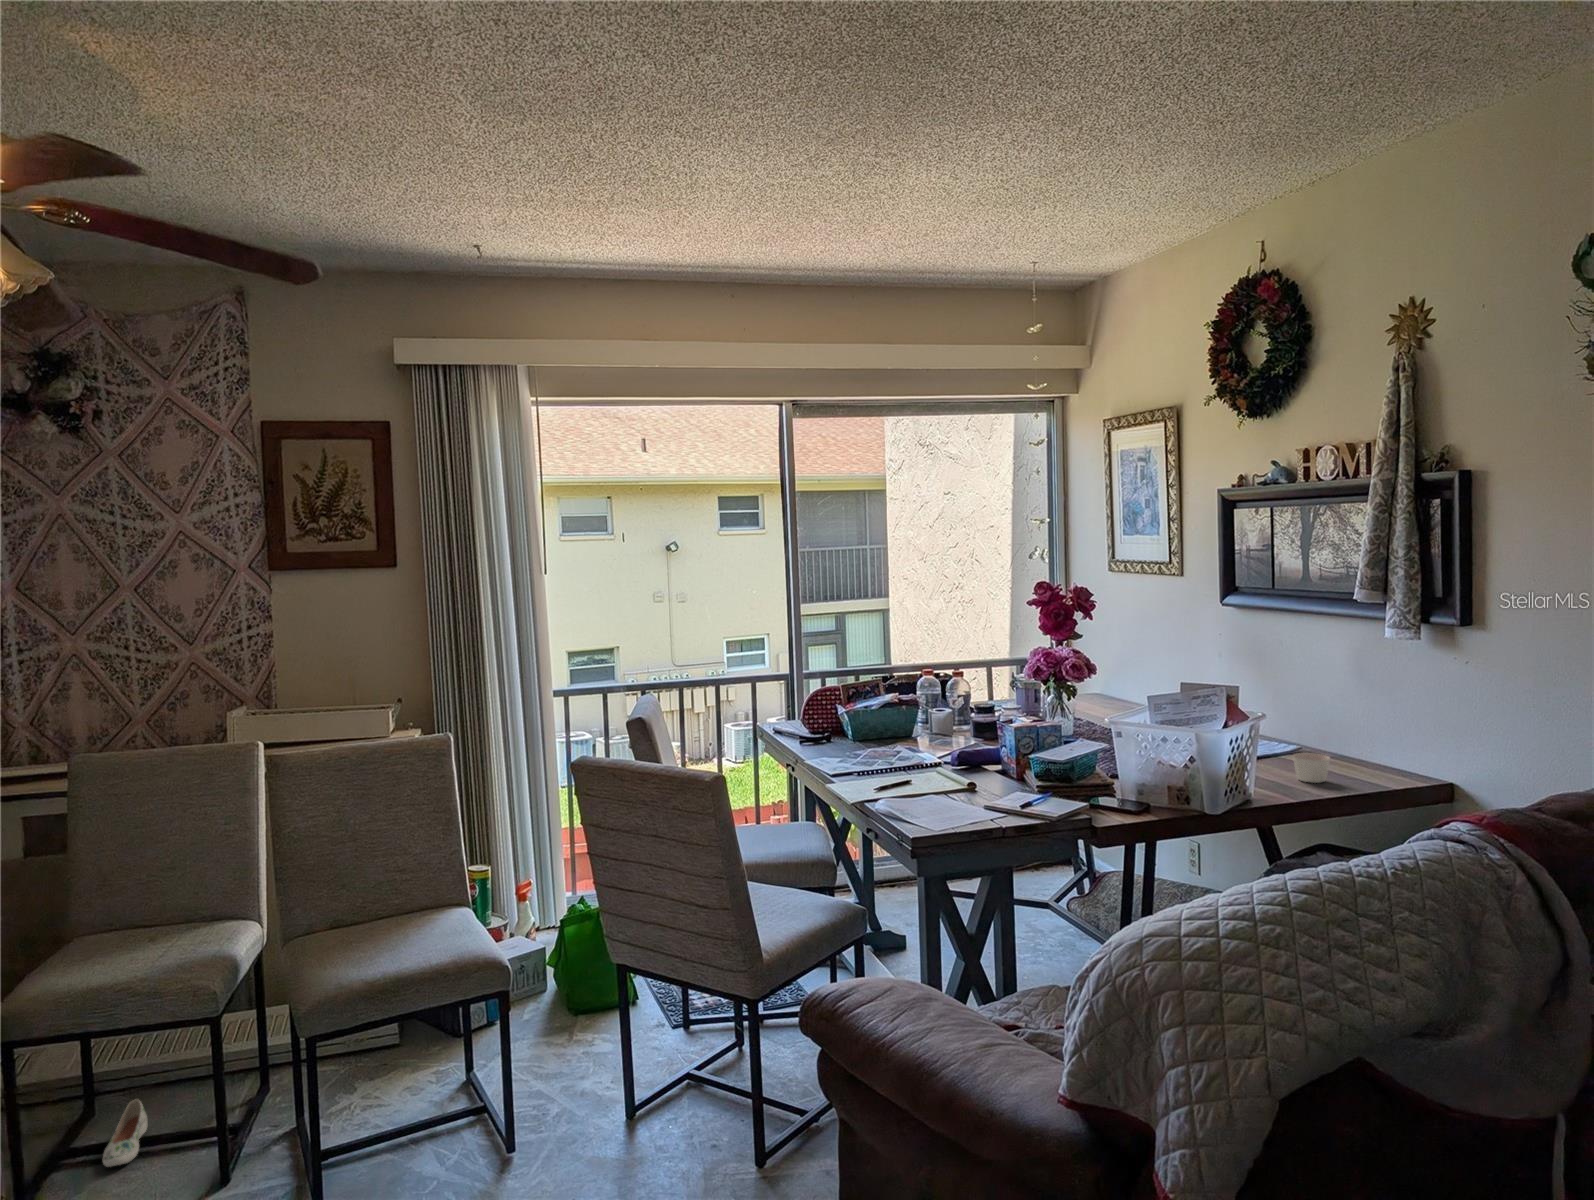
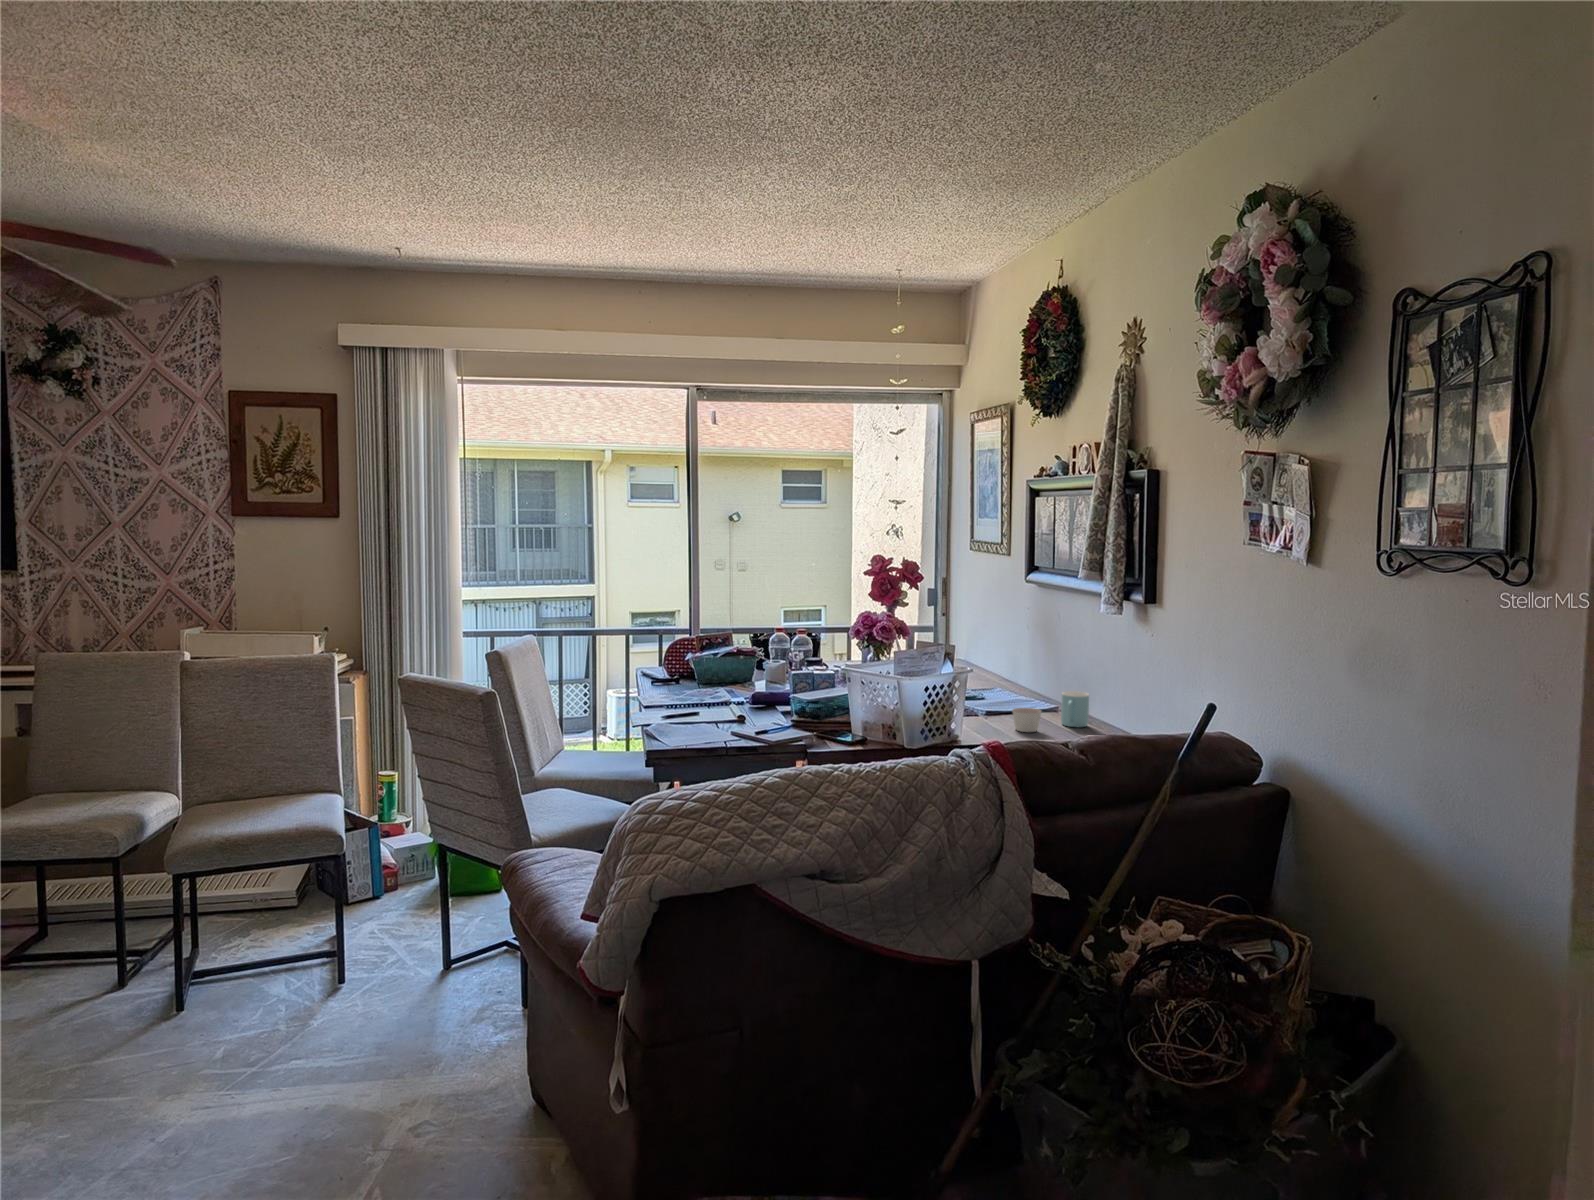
mug: none [1333,730,1367,772] -> present [1061,691,1089,727]
shoe: present [103,1099,148,1167] -> none [43,922,86,967]

